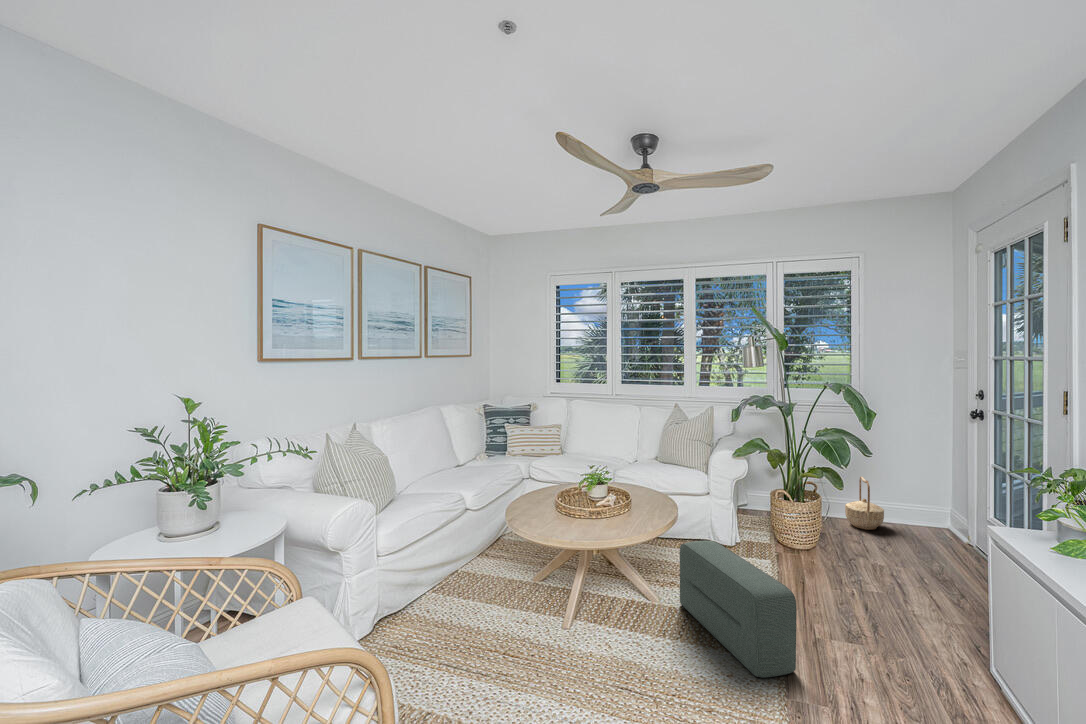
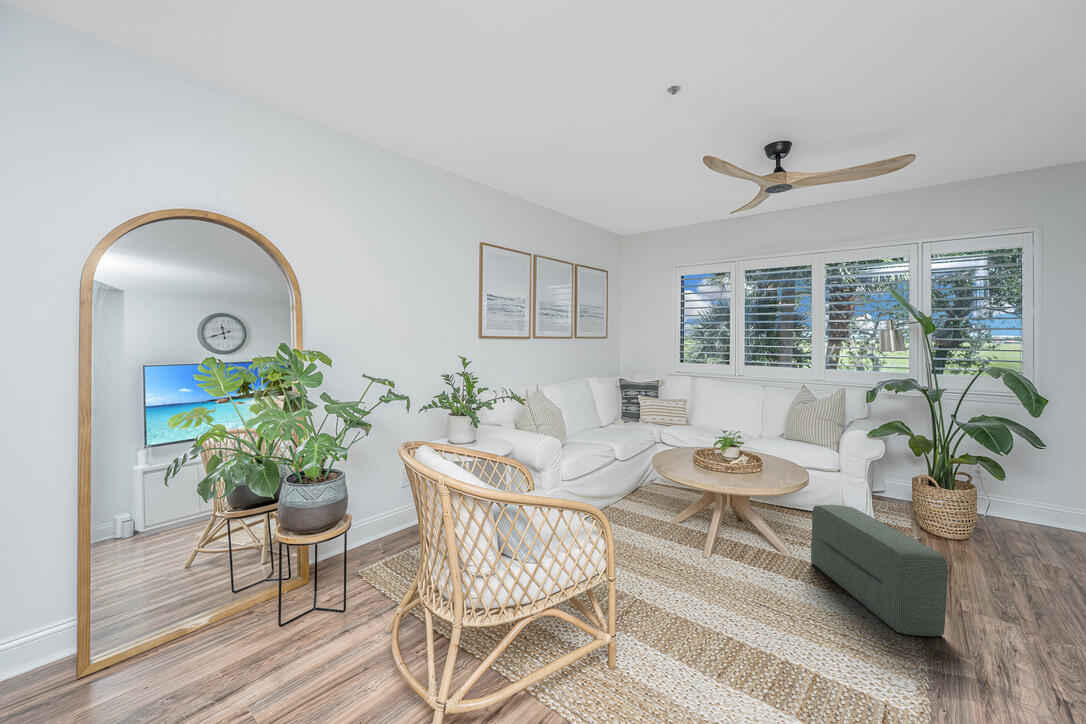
basket: present [845,476,884,530] -> none [1001,470,1053,527]

